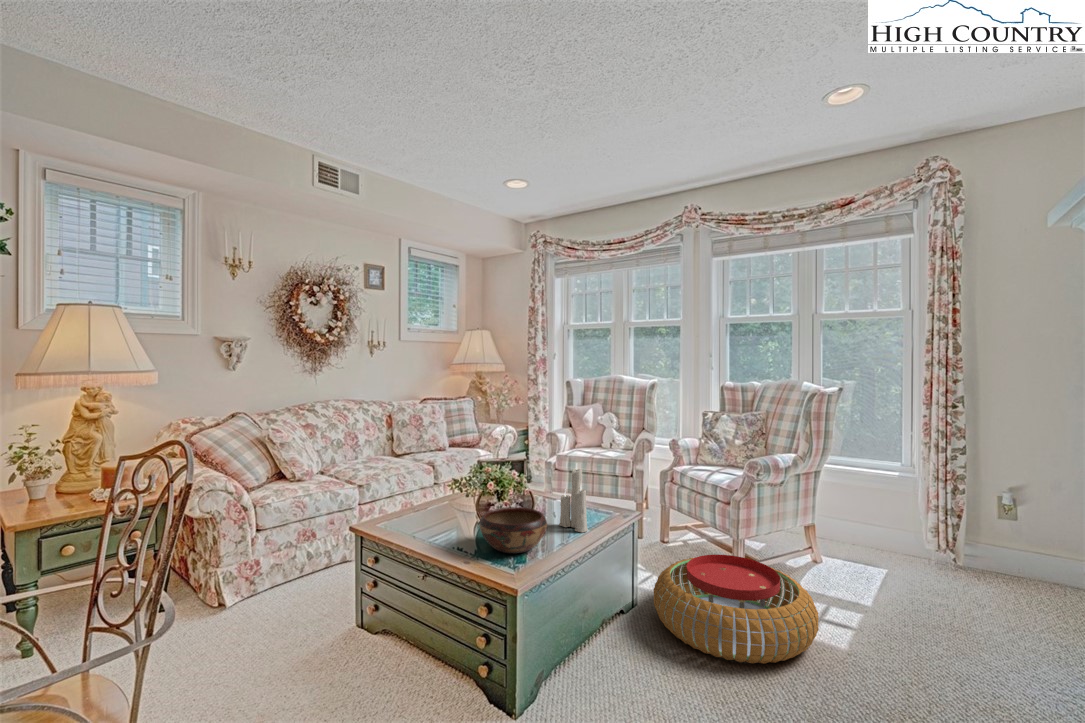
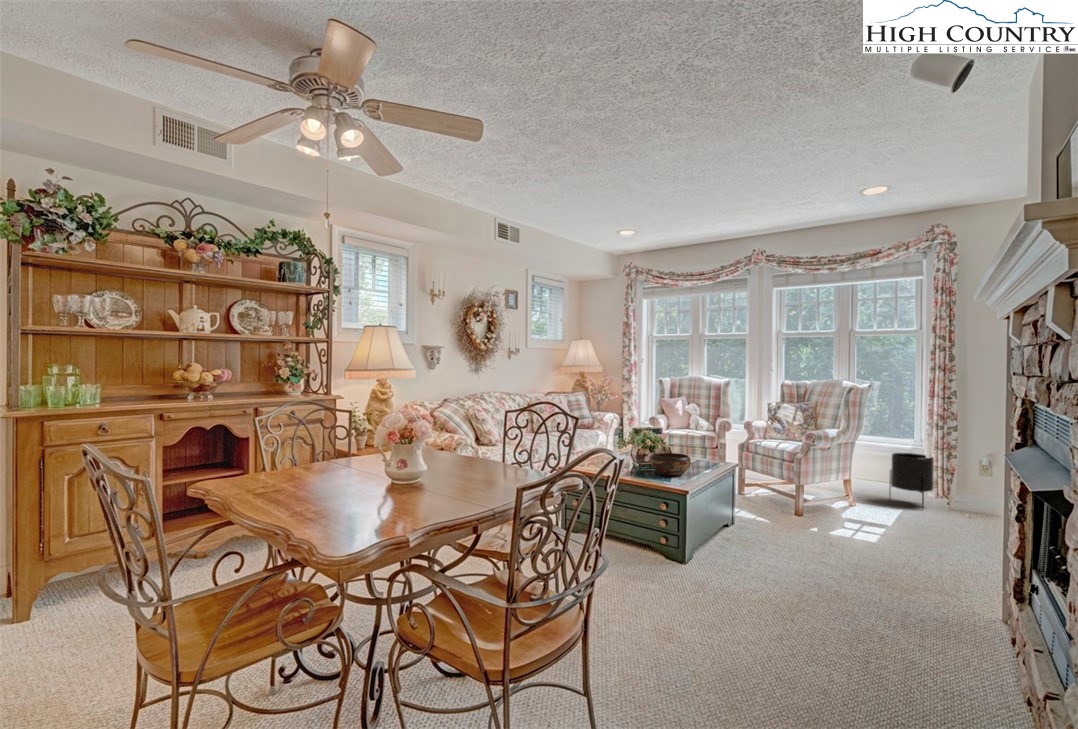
candle: present [559,465,588,532] -> none [689,425,709,470]
planter: none [868,483,932,571] -> present [889,453,934,509]
pouf: present [653,555,819,664] -> none [748,490,853,543]

